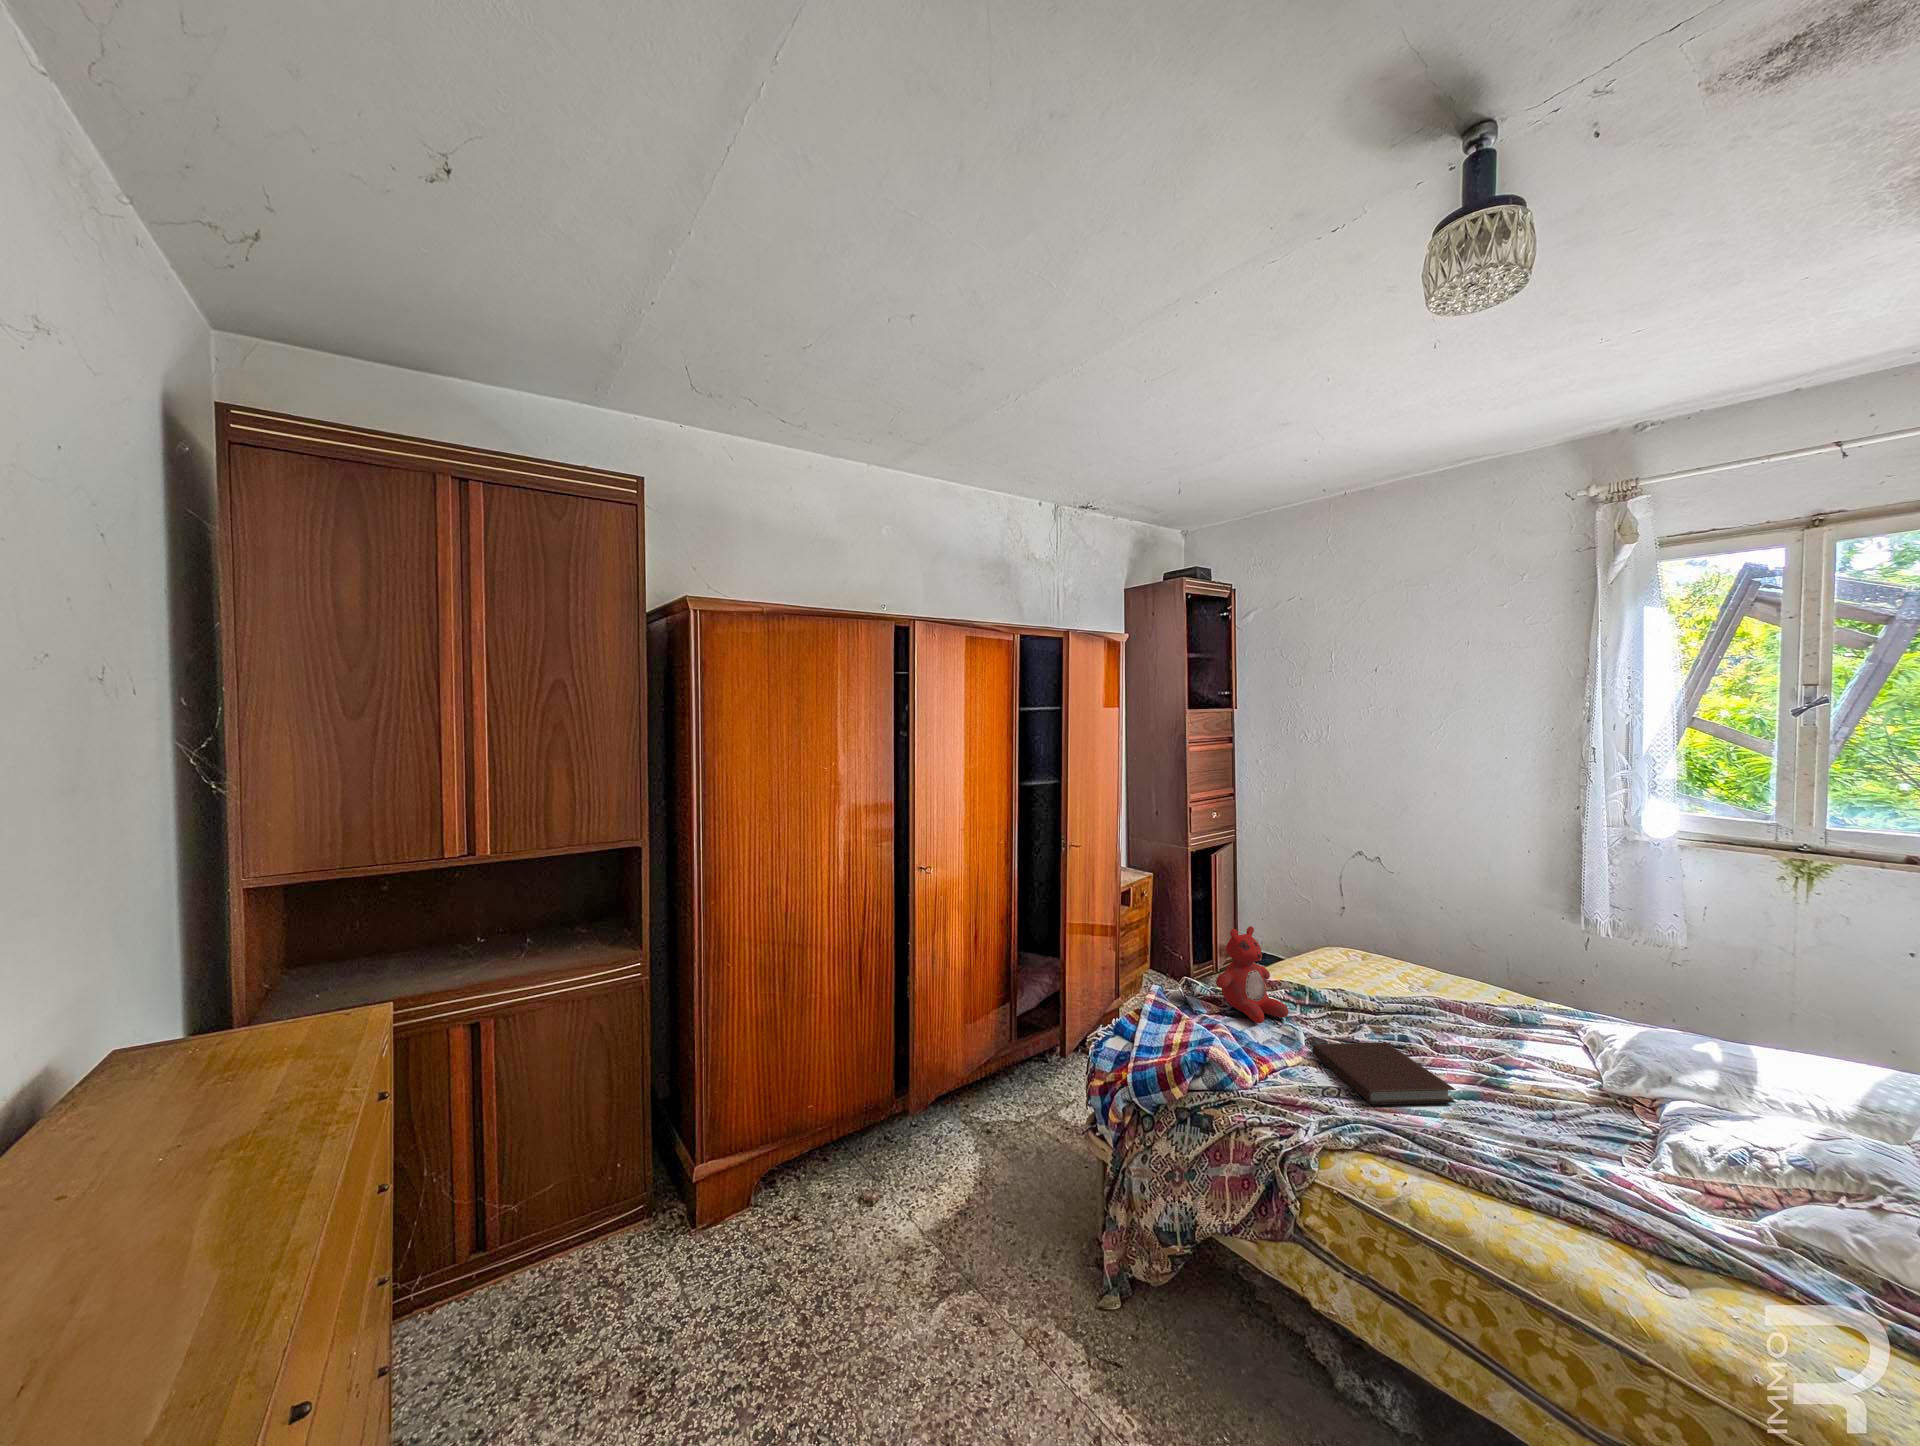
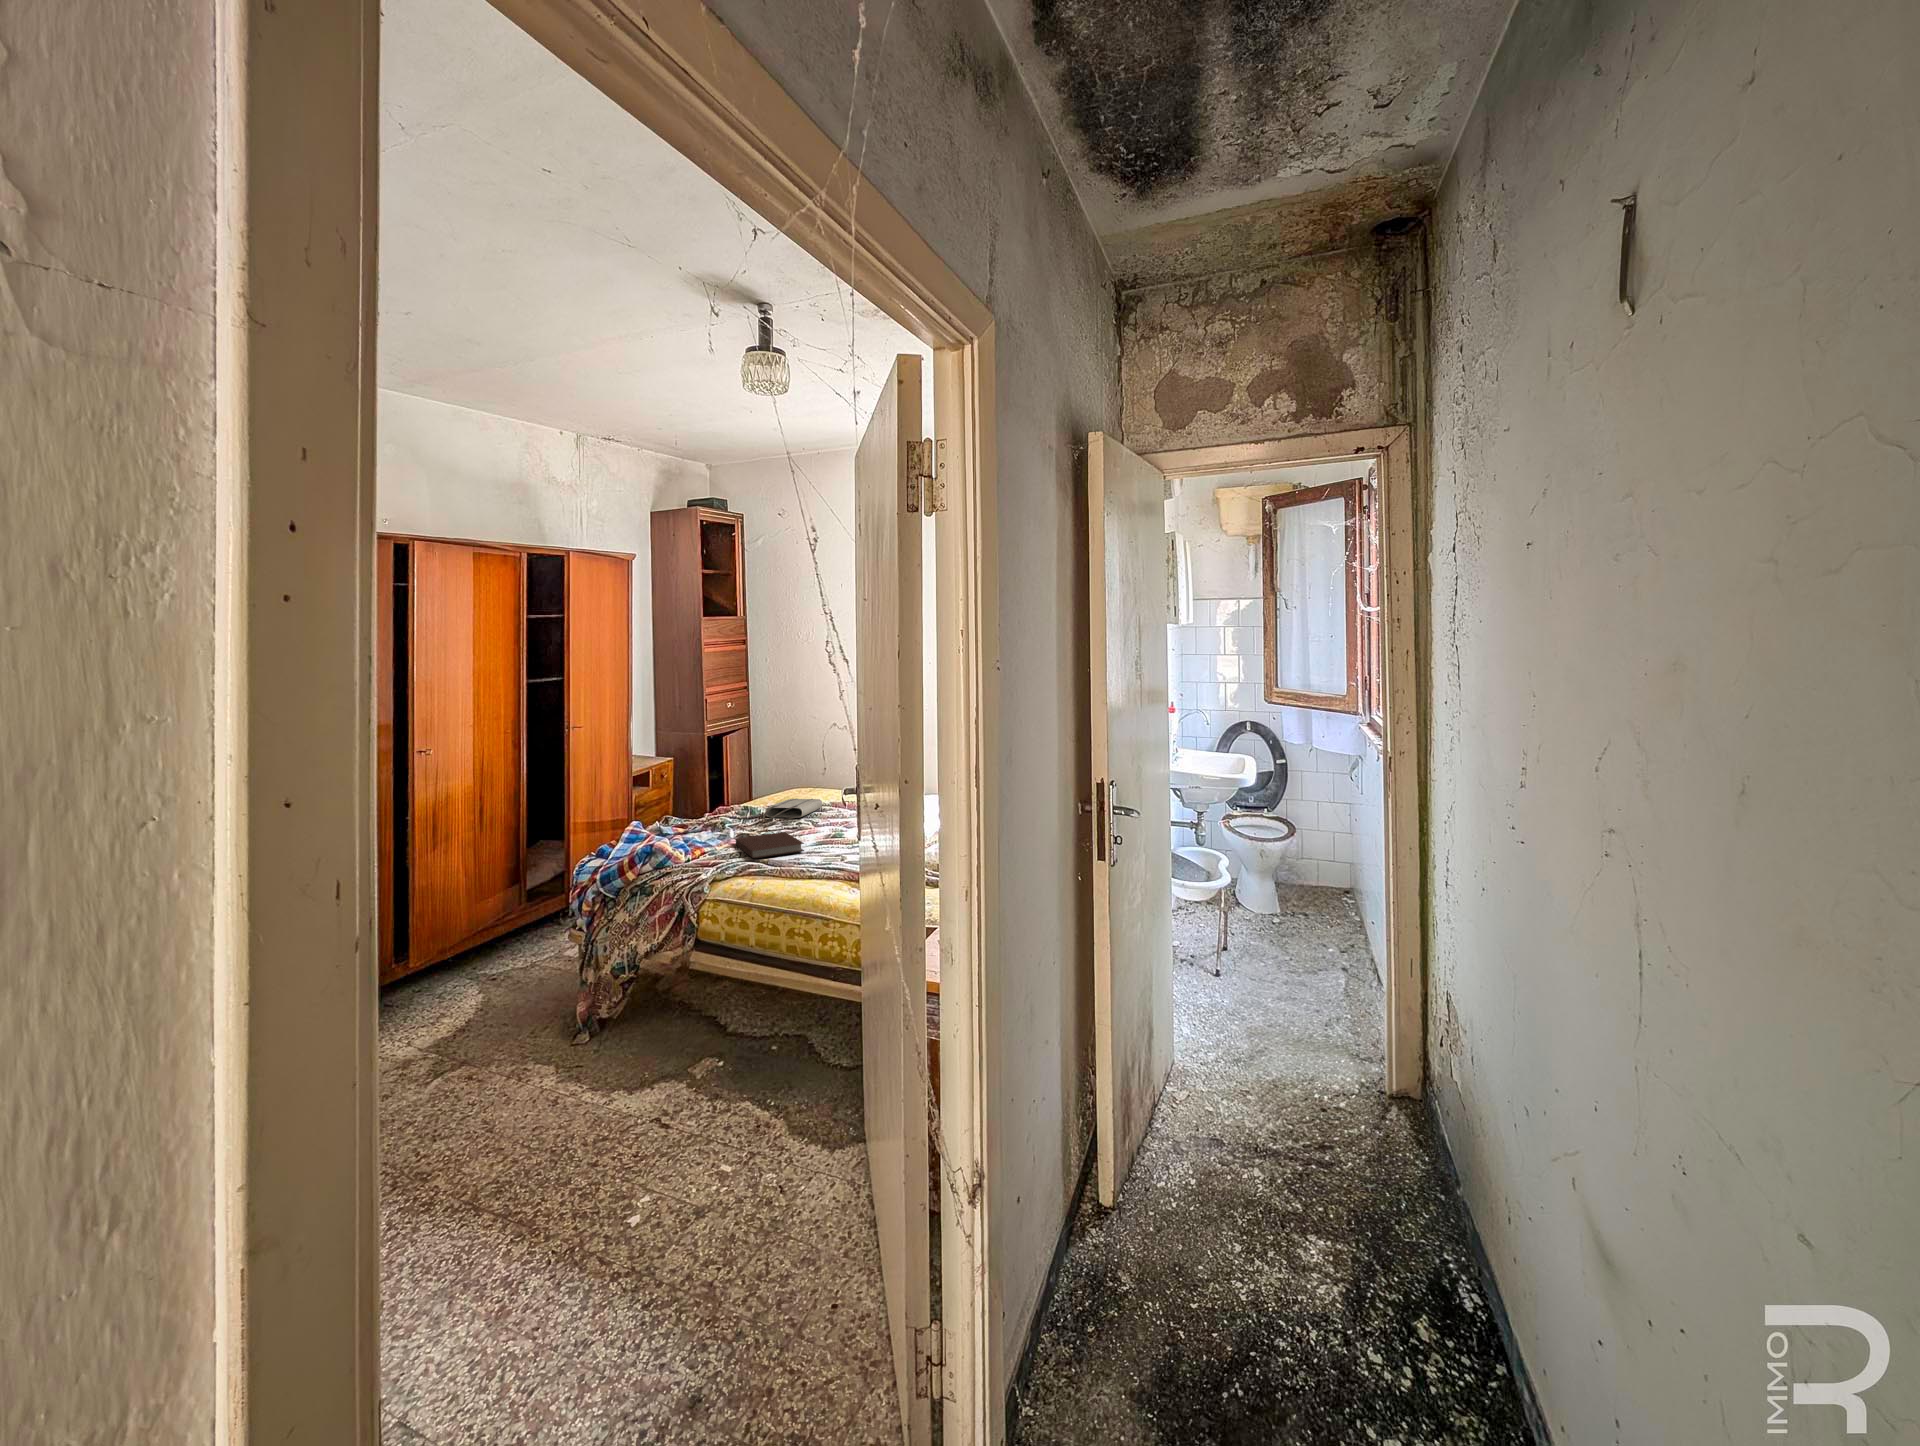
stuffed bear: present [1216,926,1289,1023] -> none [681,772,732,835]
tote bag: none [1318,961,1396,1007] -> present [763,798,822,820]

